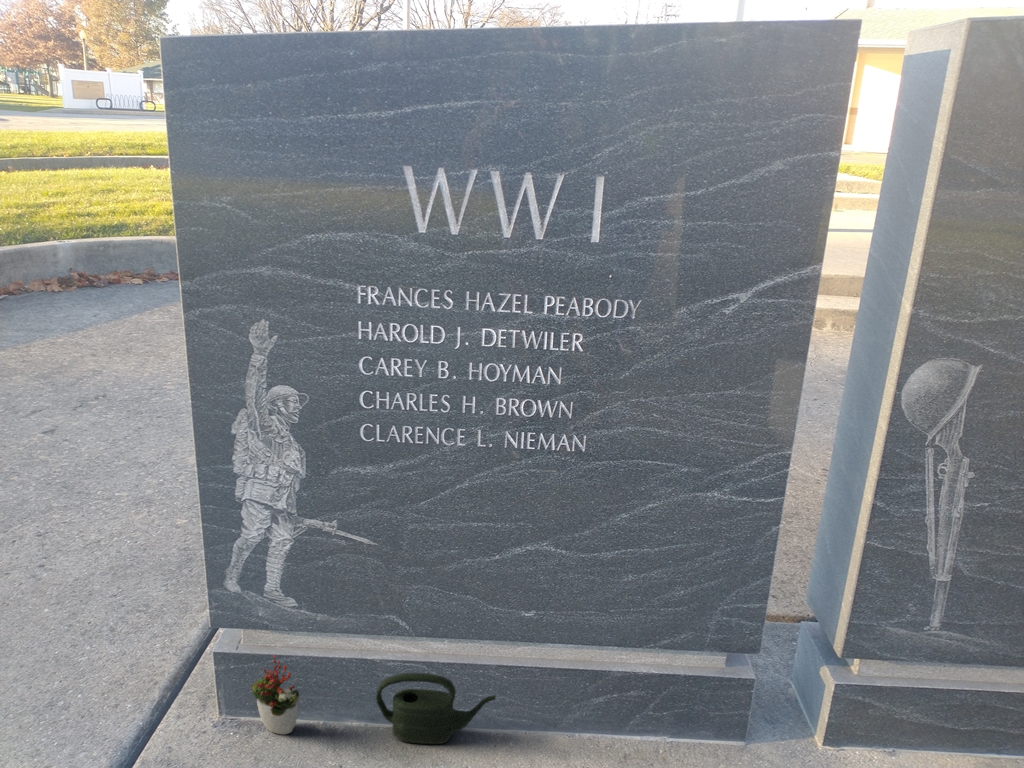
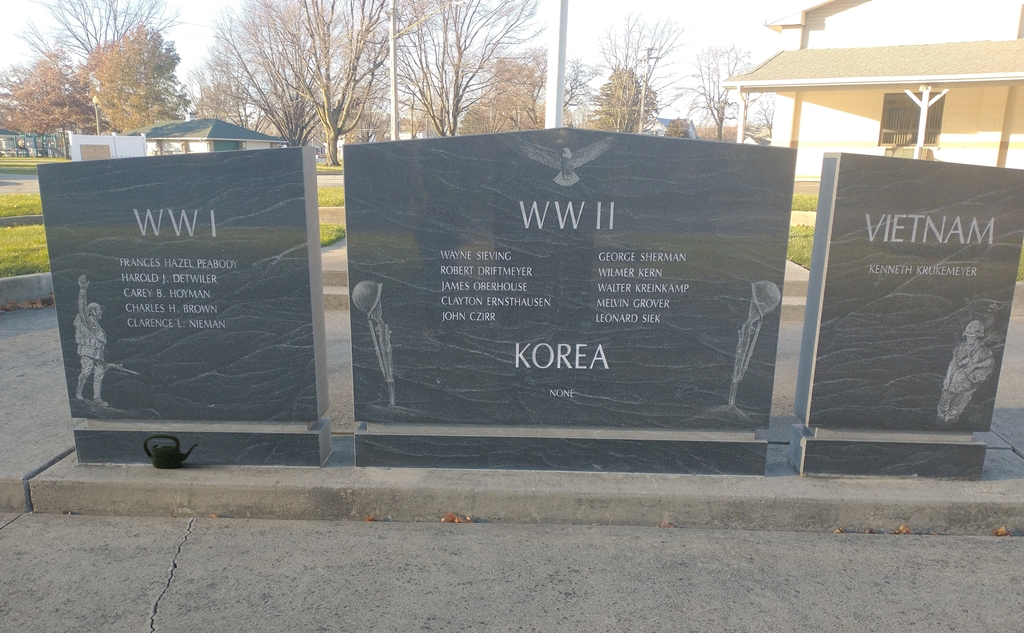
decorative plant: present [252,655,299,734] -> none [86,429,109,466]

